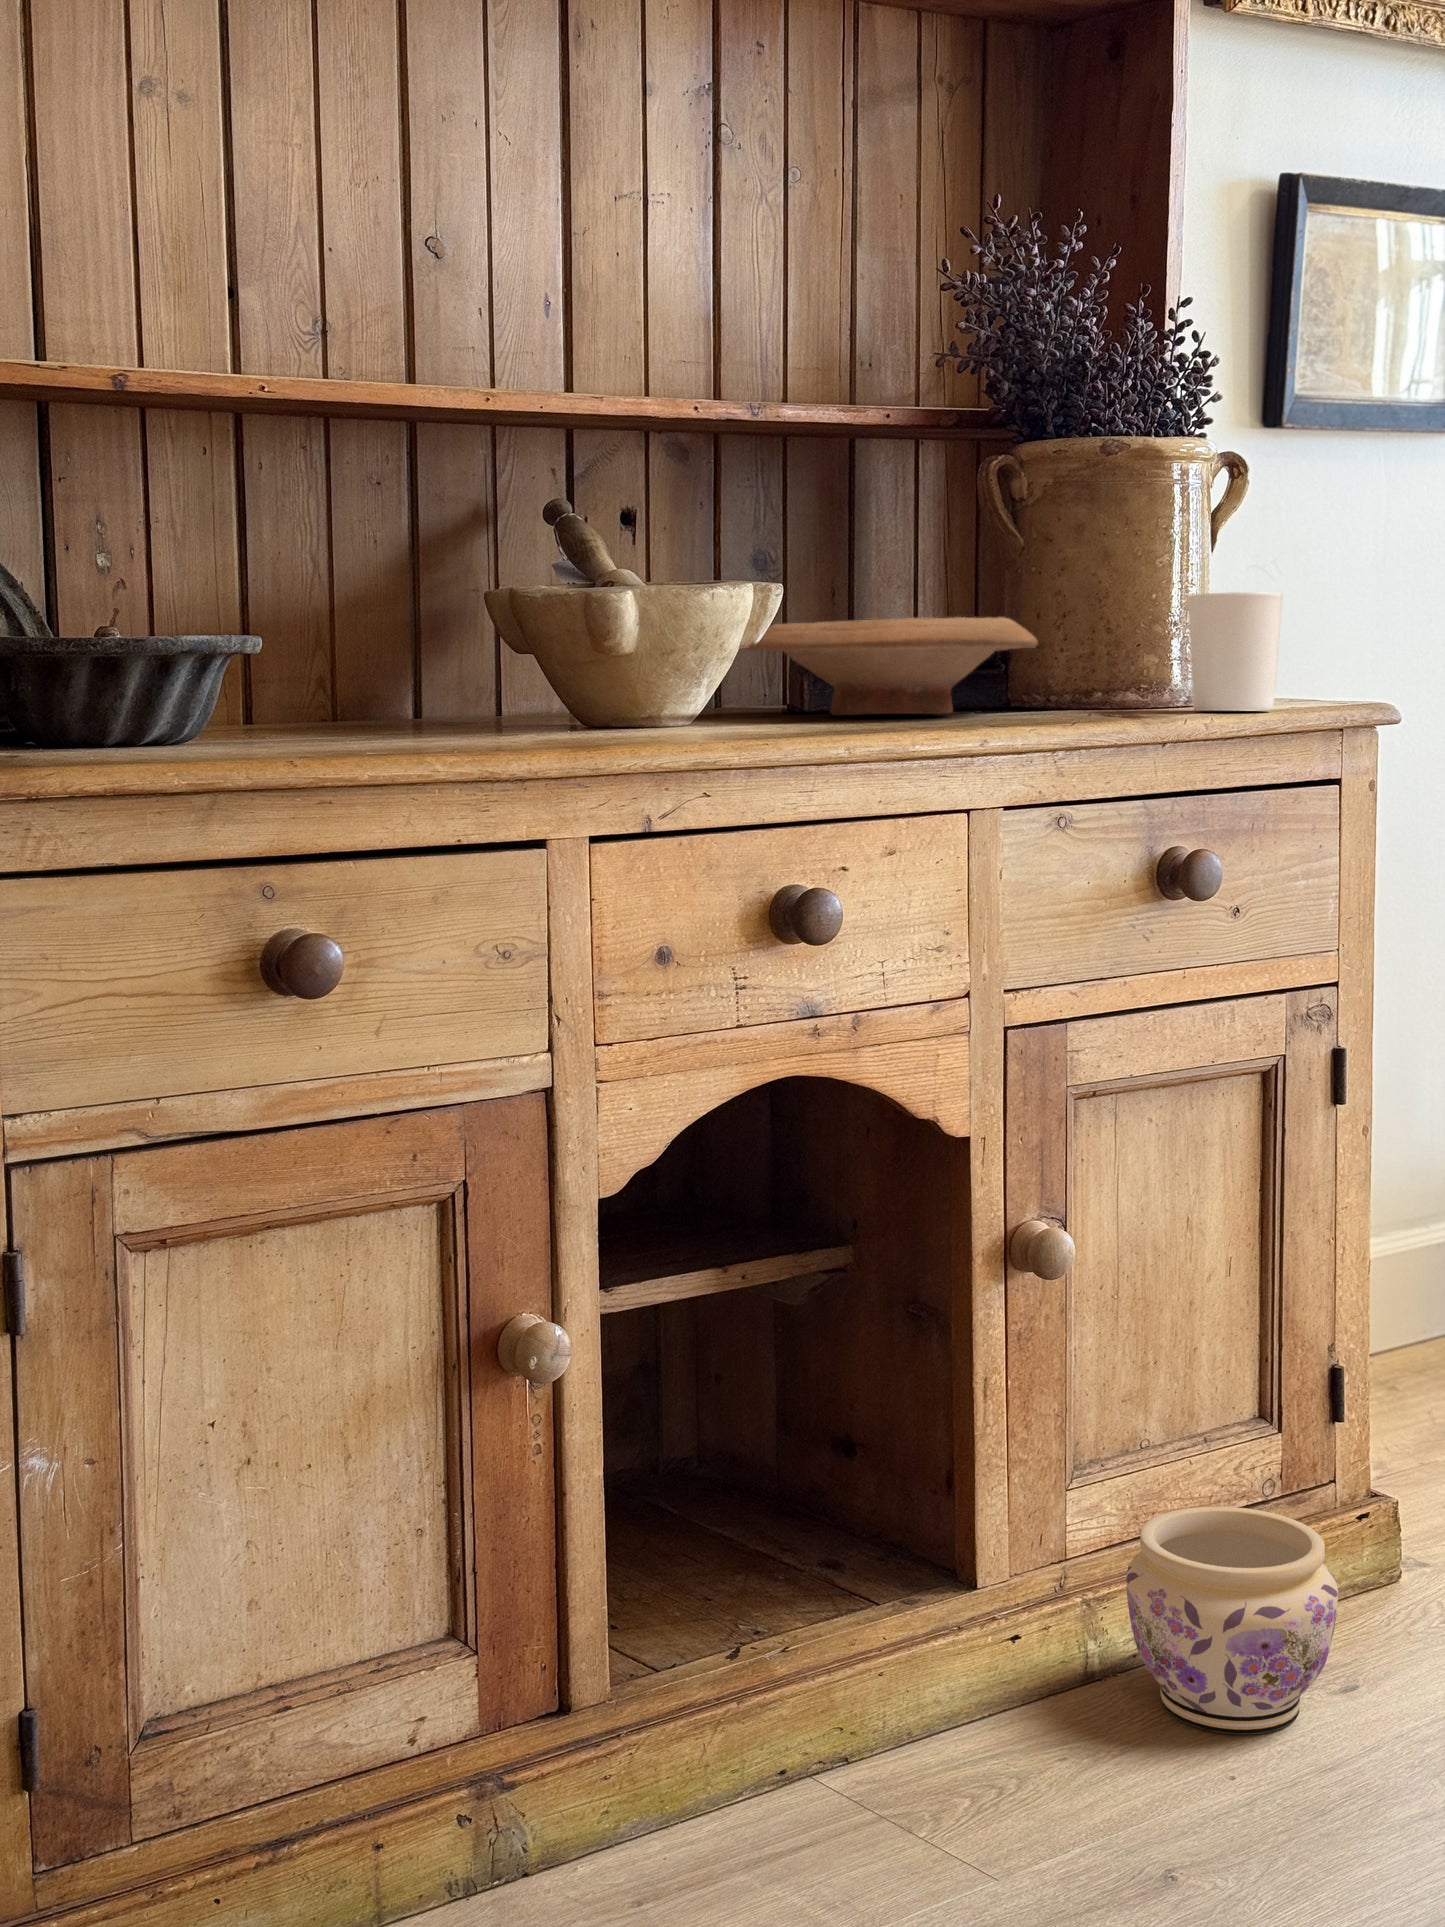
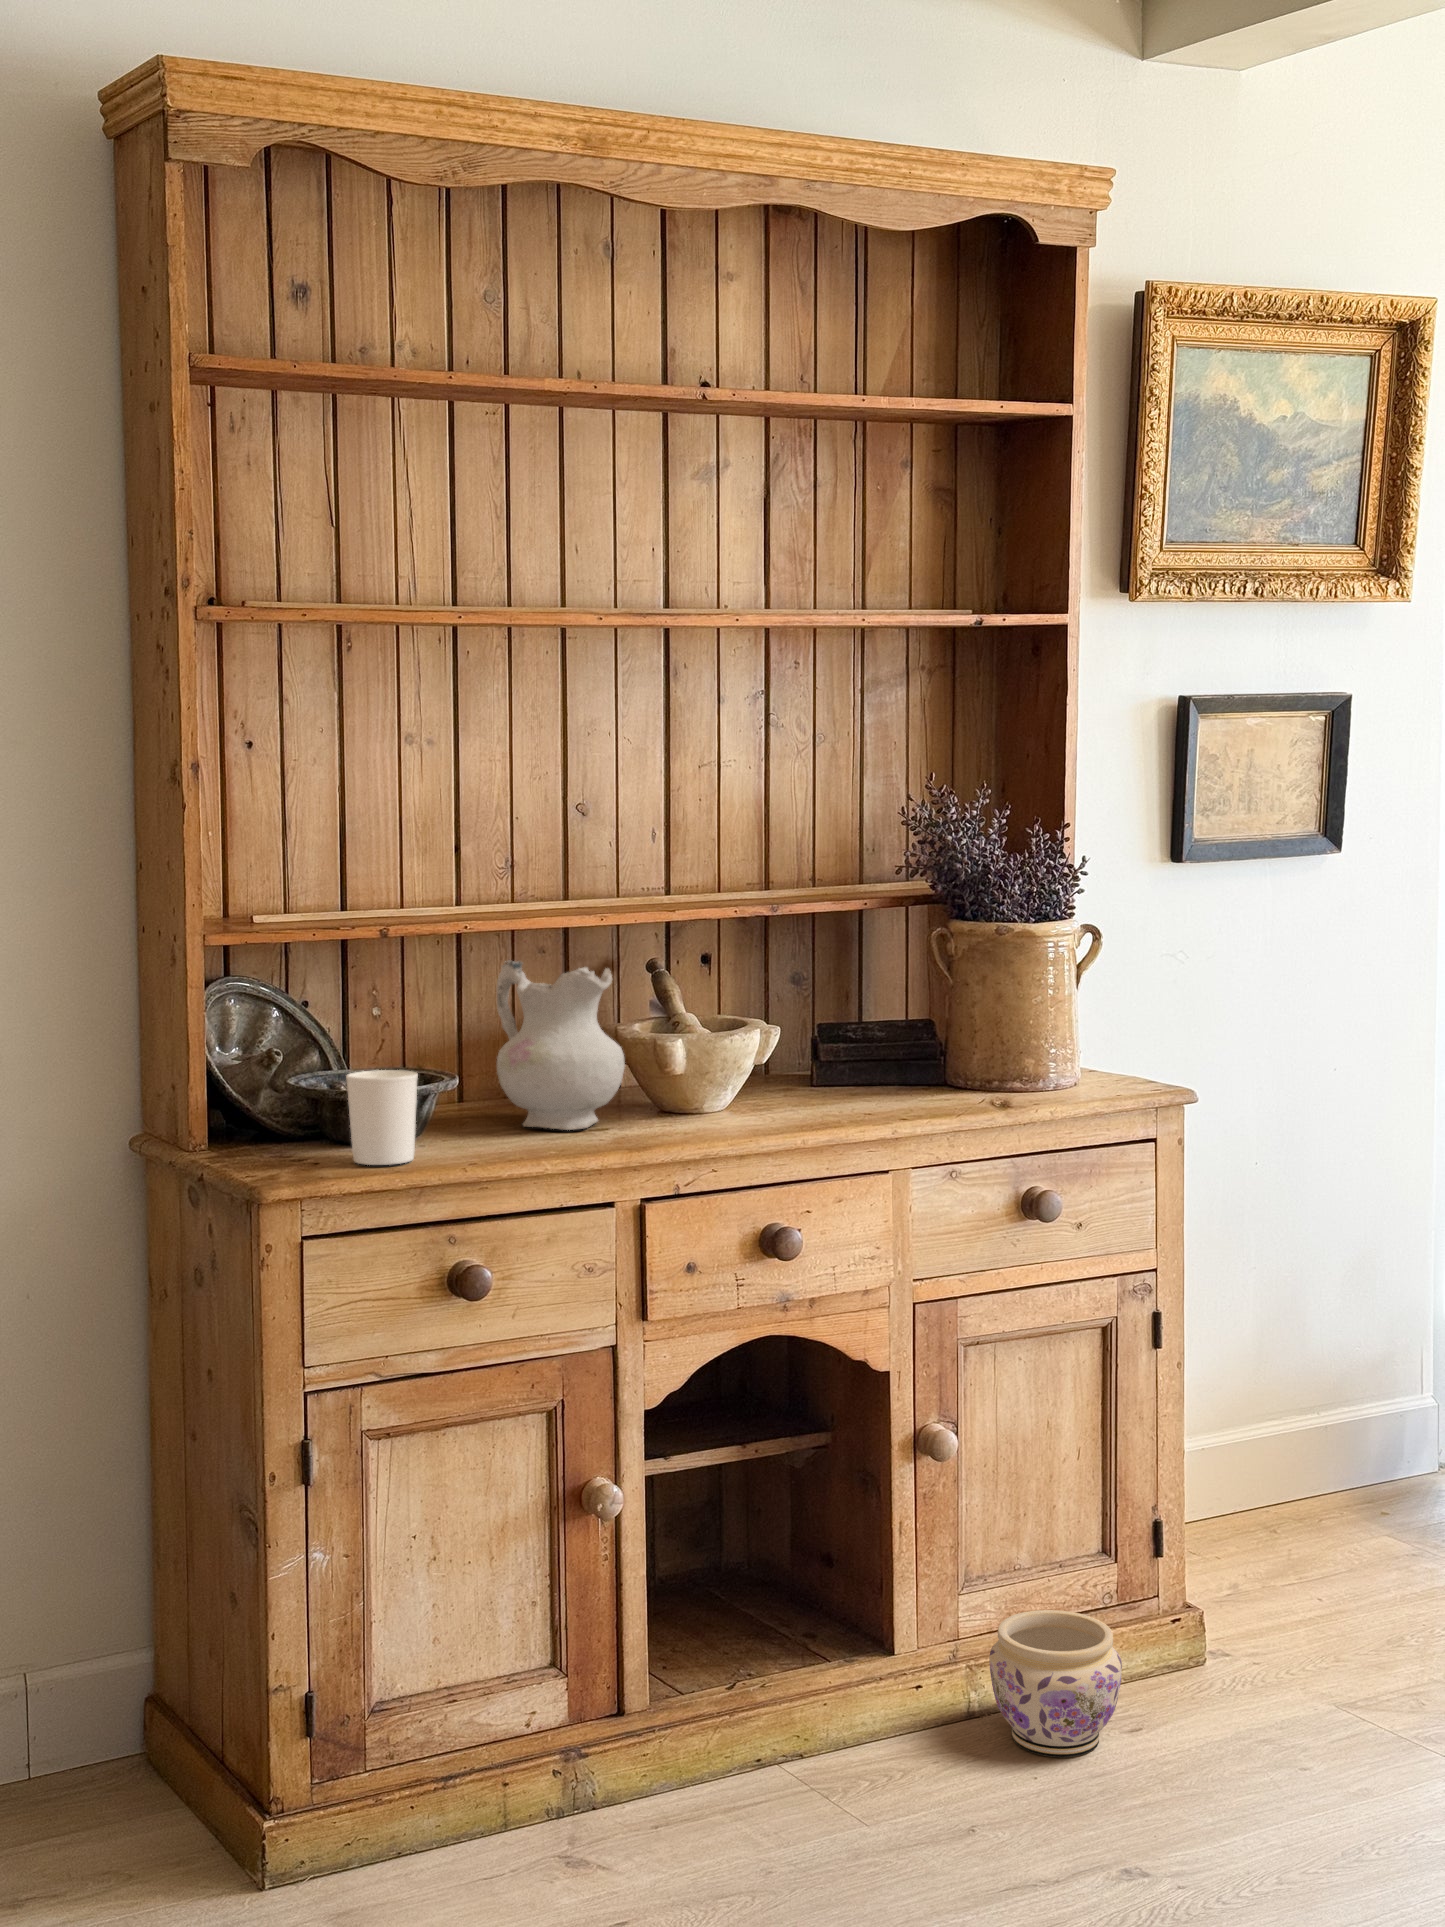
ceramic pitcher: none [311,450,537,732] -> present [497,960,625,1130]
candle holder: present [1187,592,1283,710] -> present [346,1070,418,1165]
wooden bowl: present [749,617,1038,715] -> none [771,1031,952,1099]

